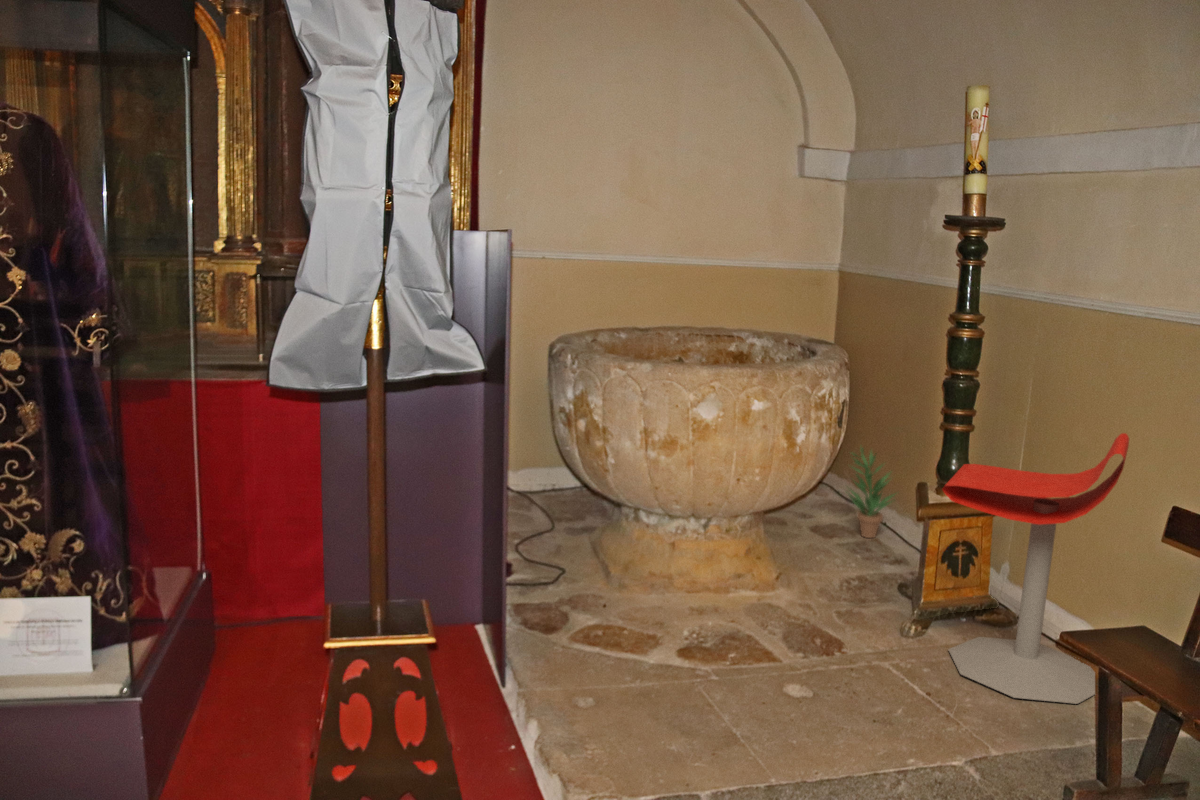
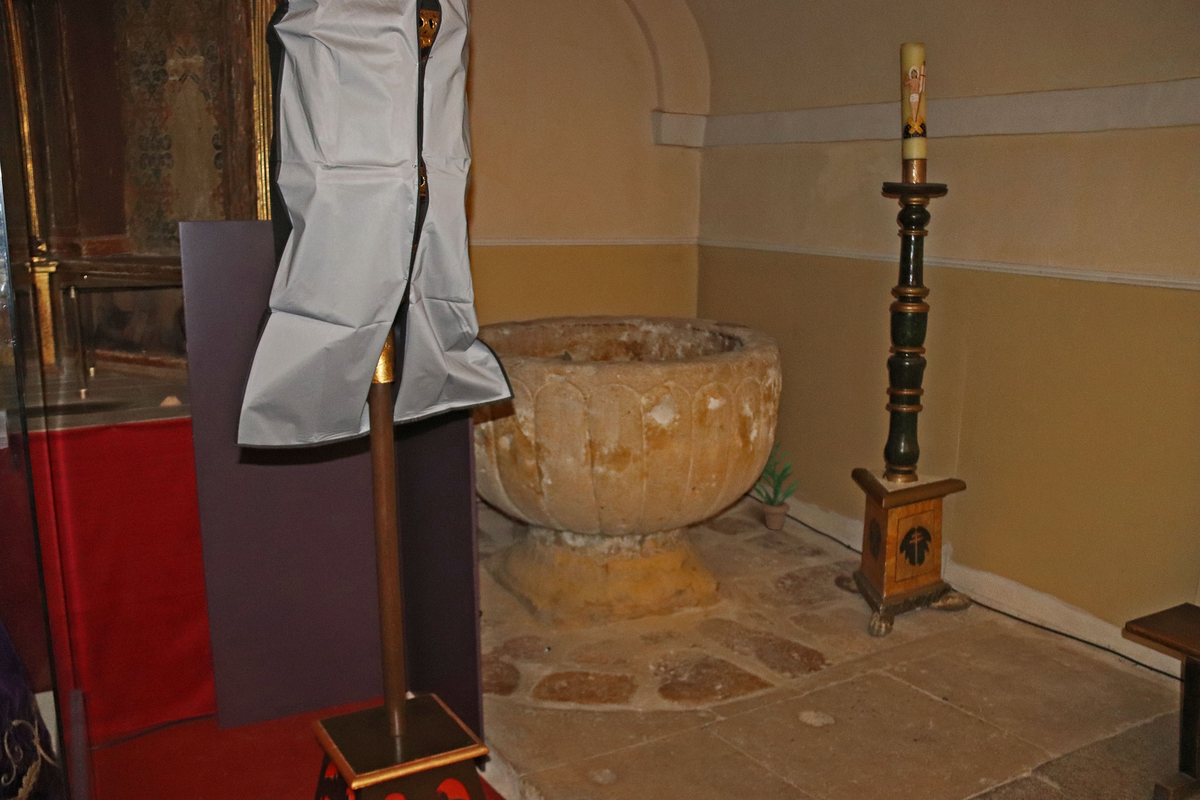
stool: present [942,433,1129,704] -> none [922,401,1119,688]

